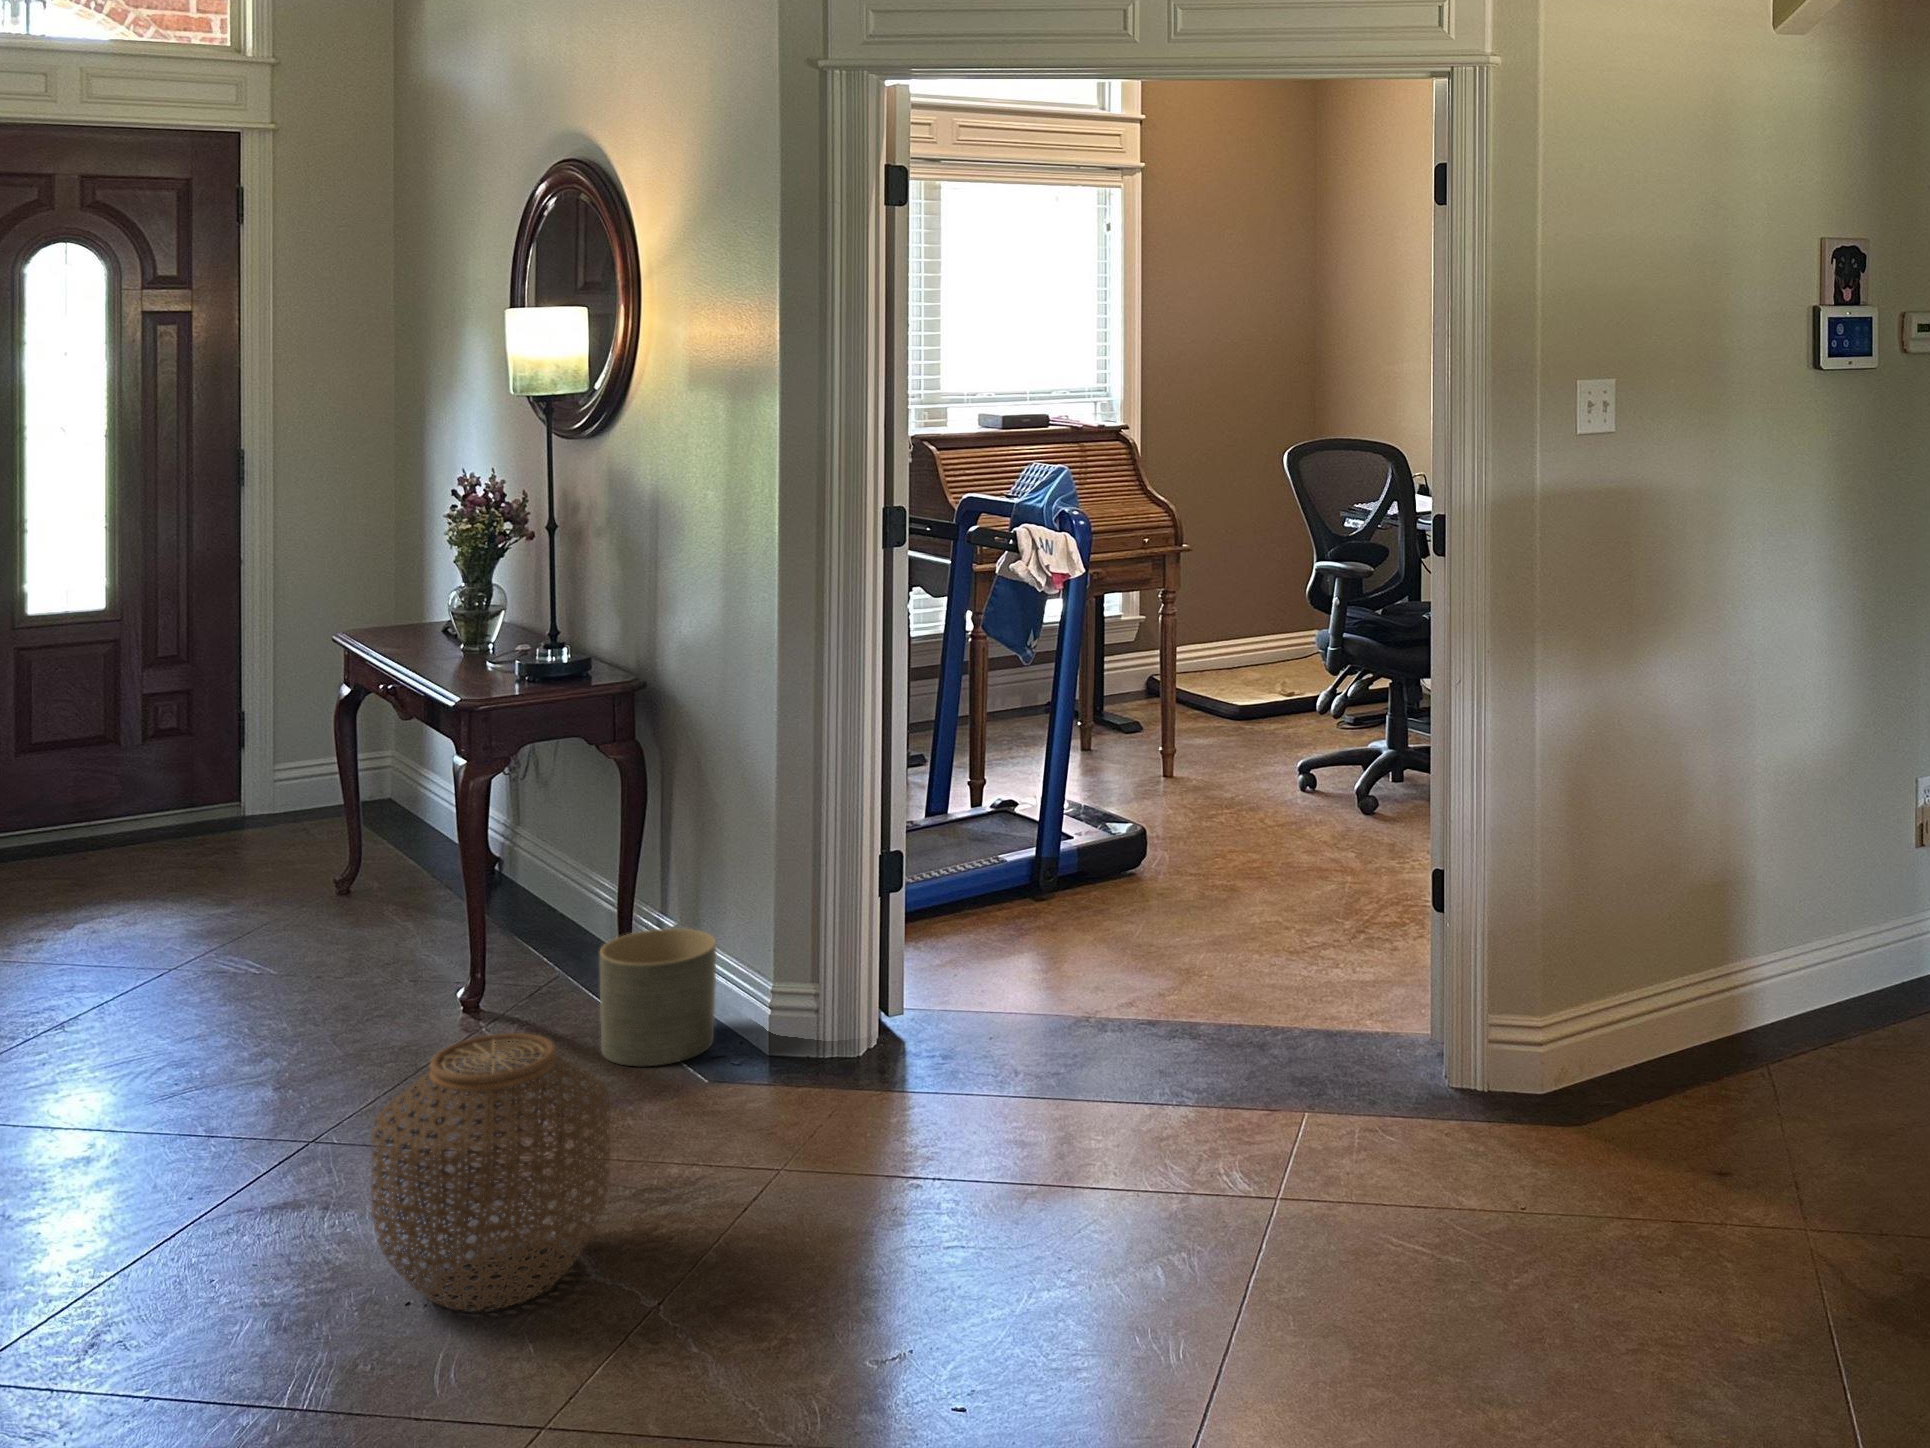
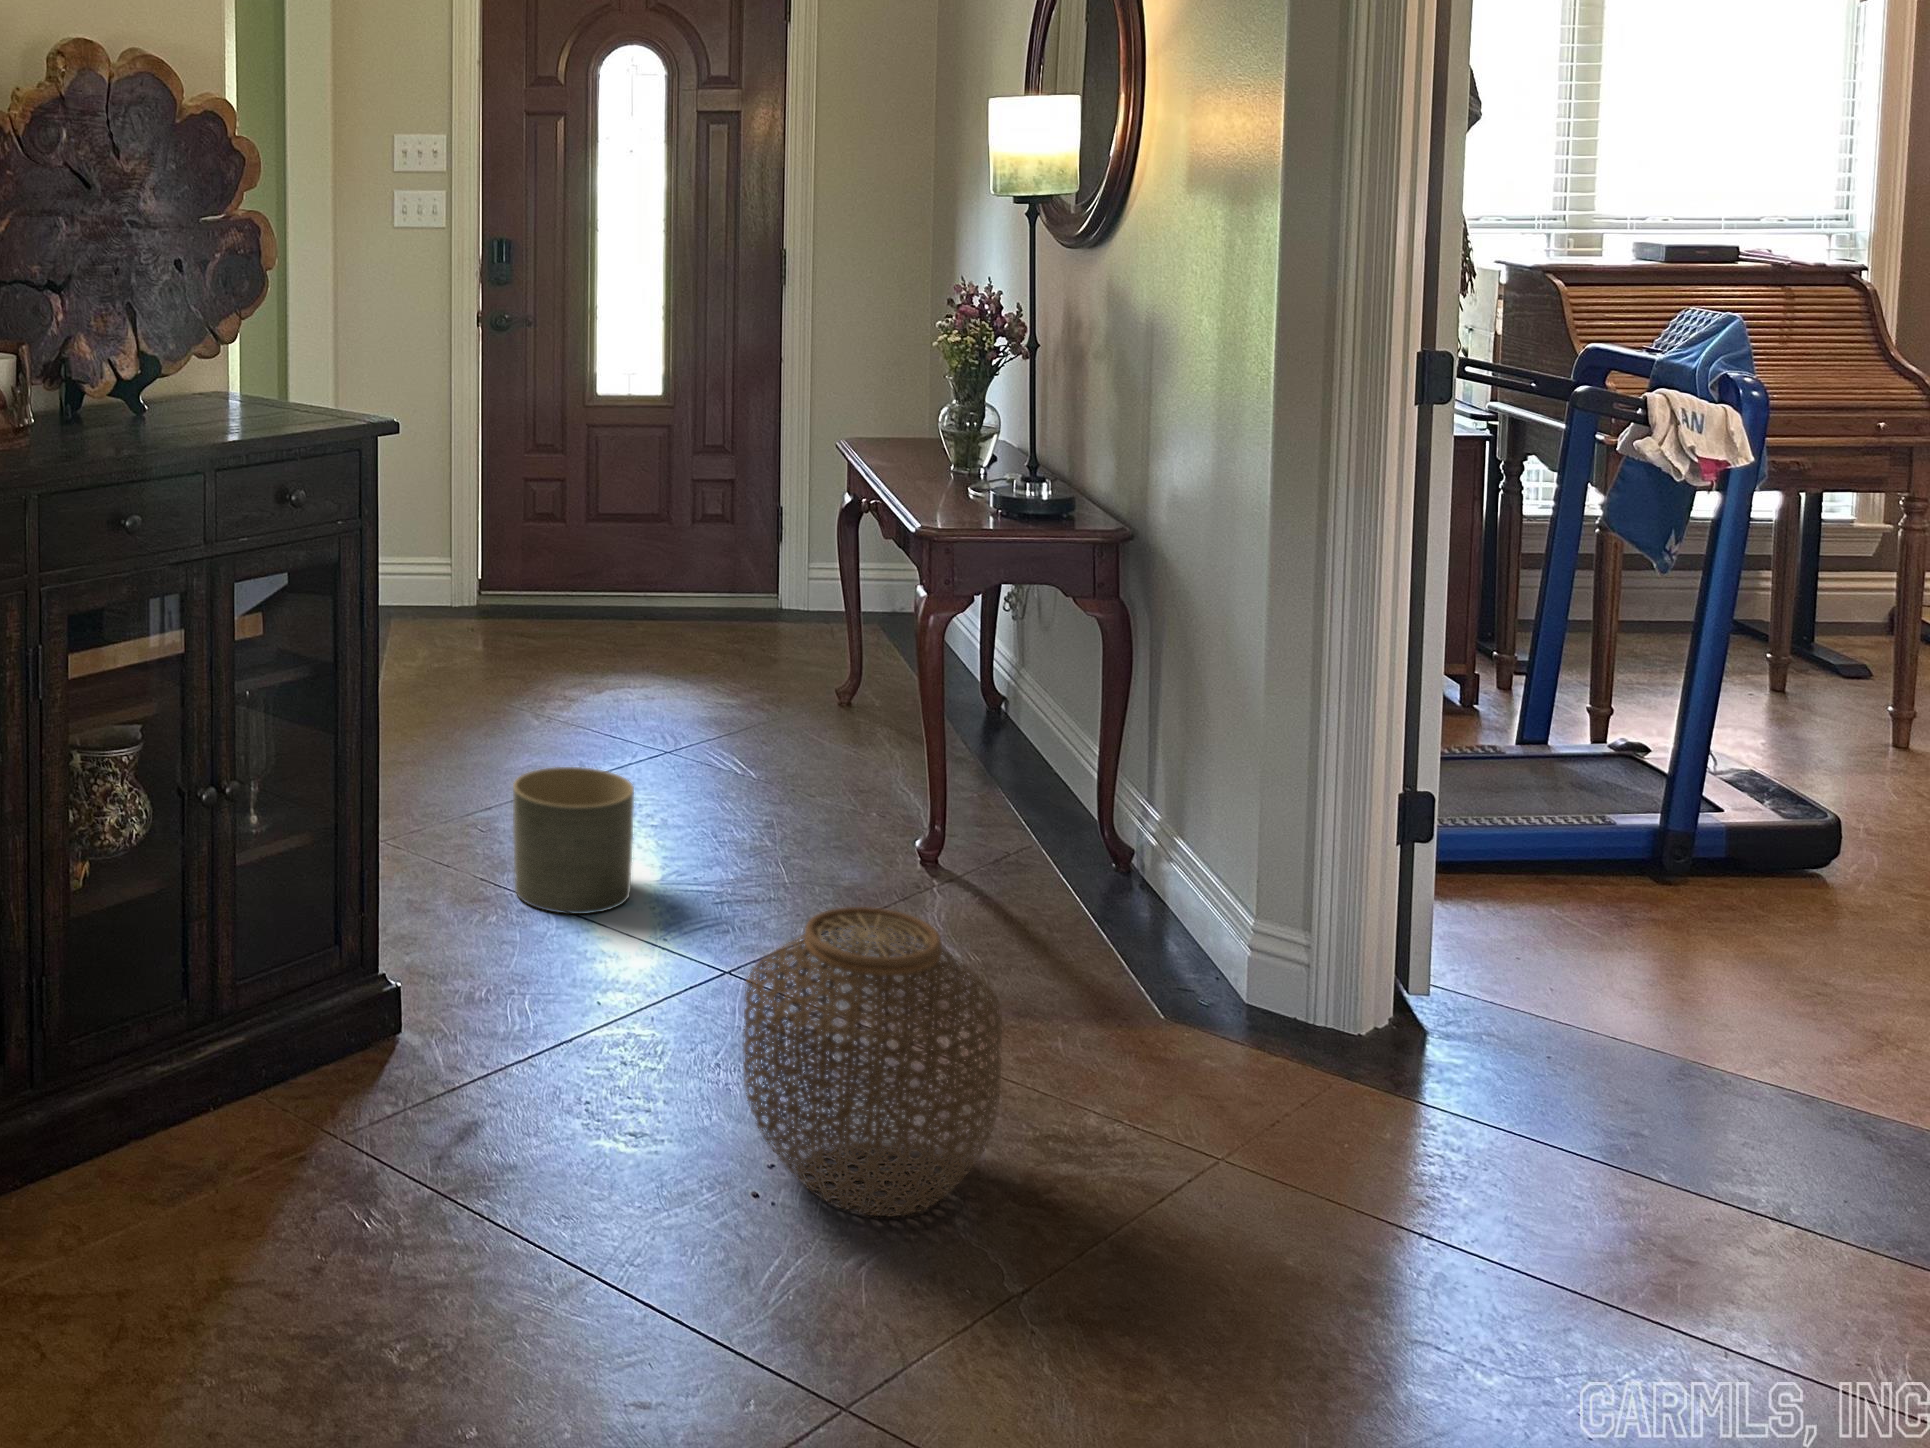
planter: present [600,928,716,1066] -> present [513,767,634,914]

